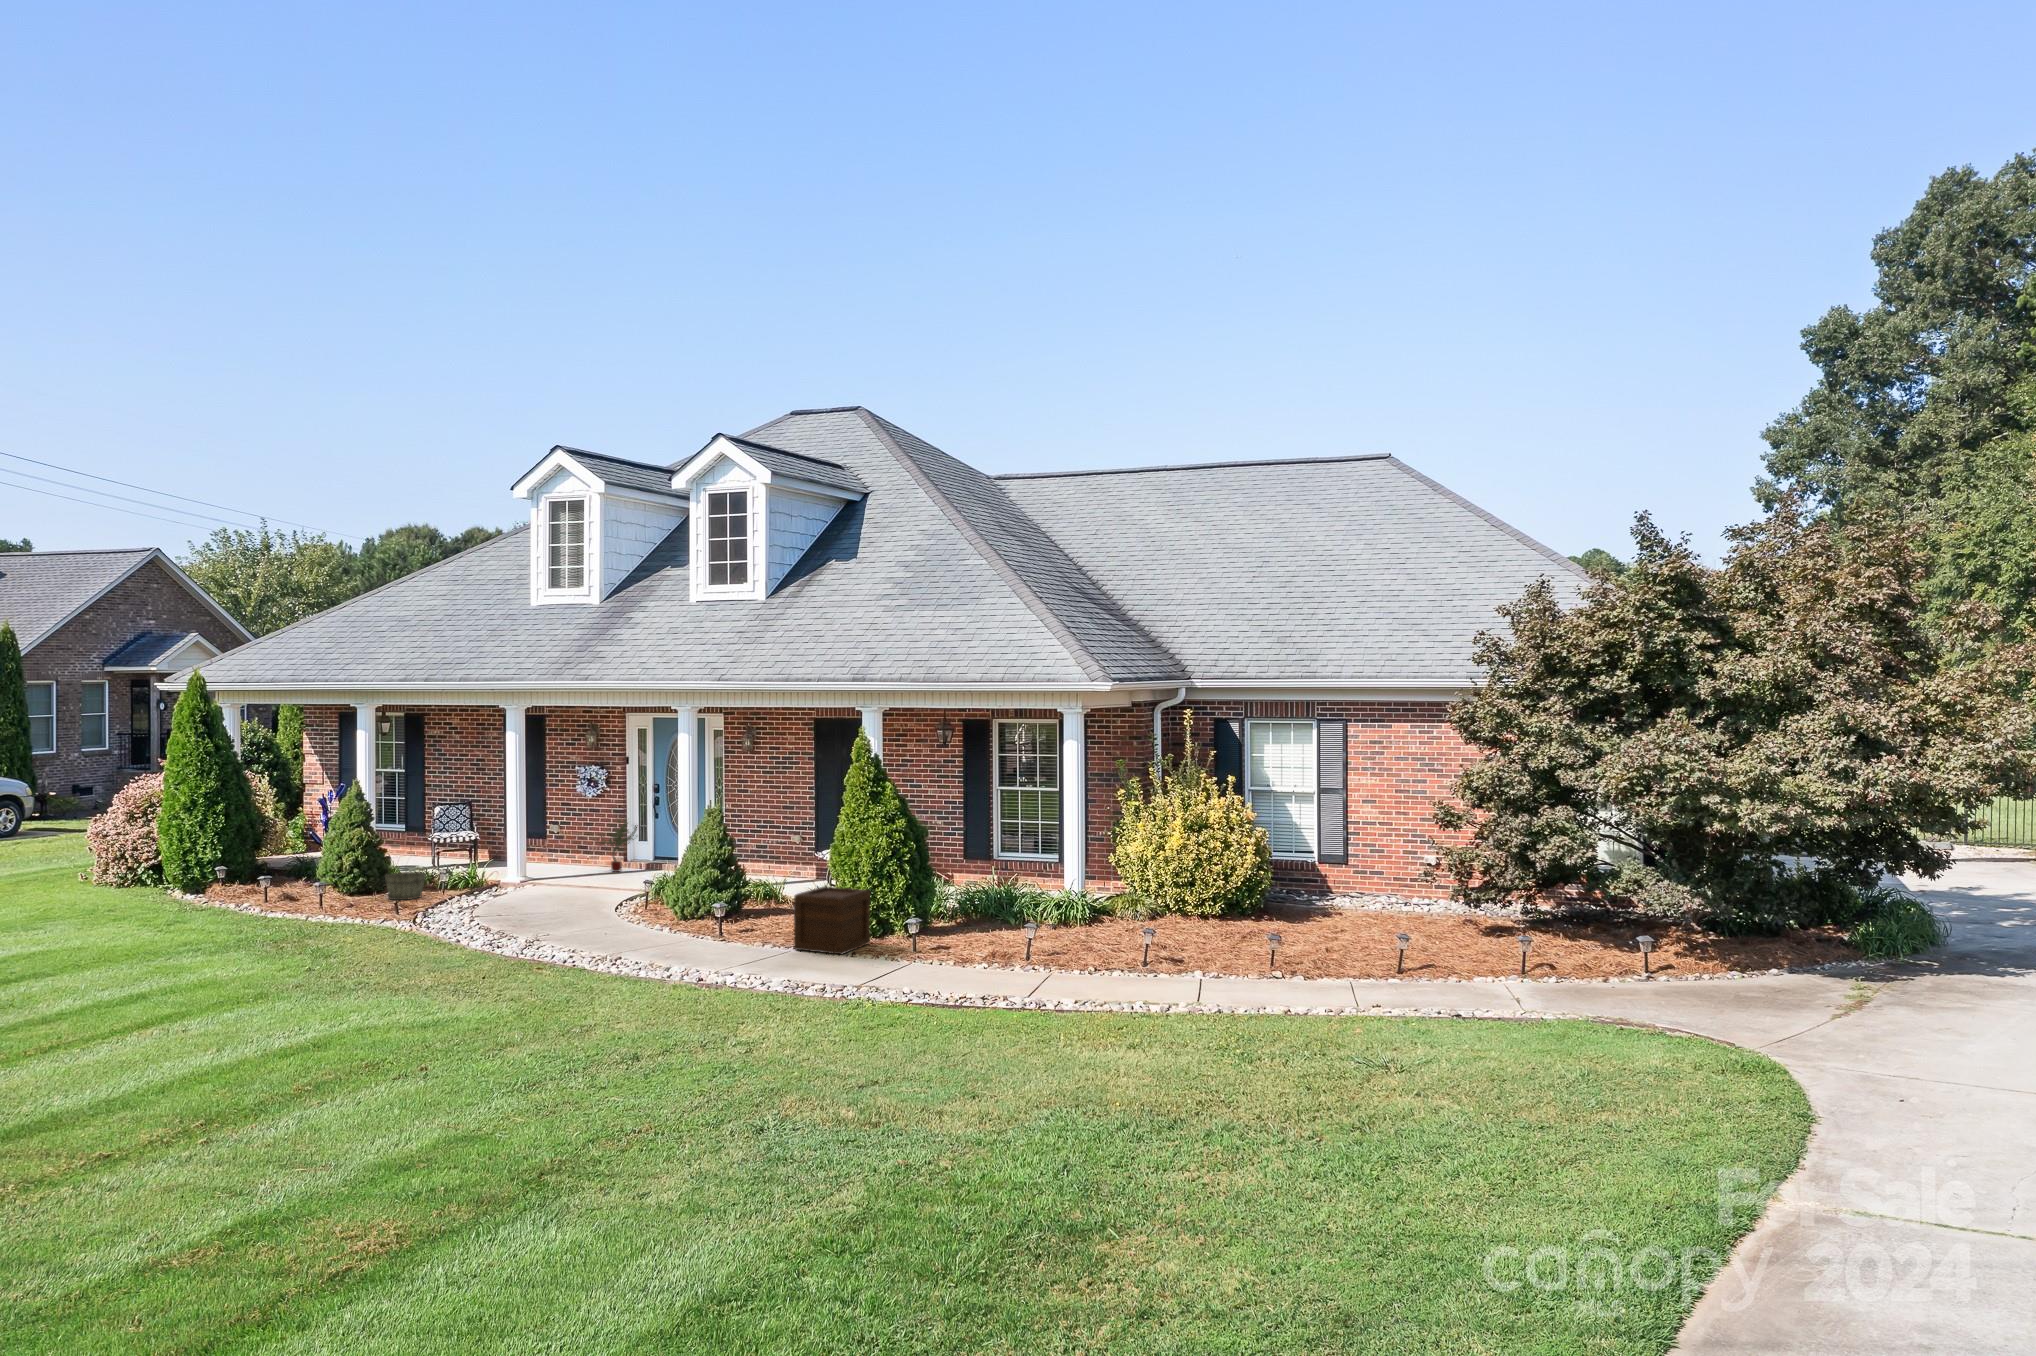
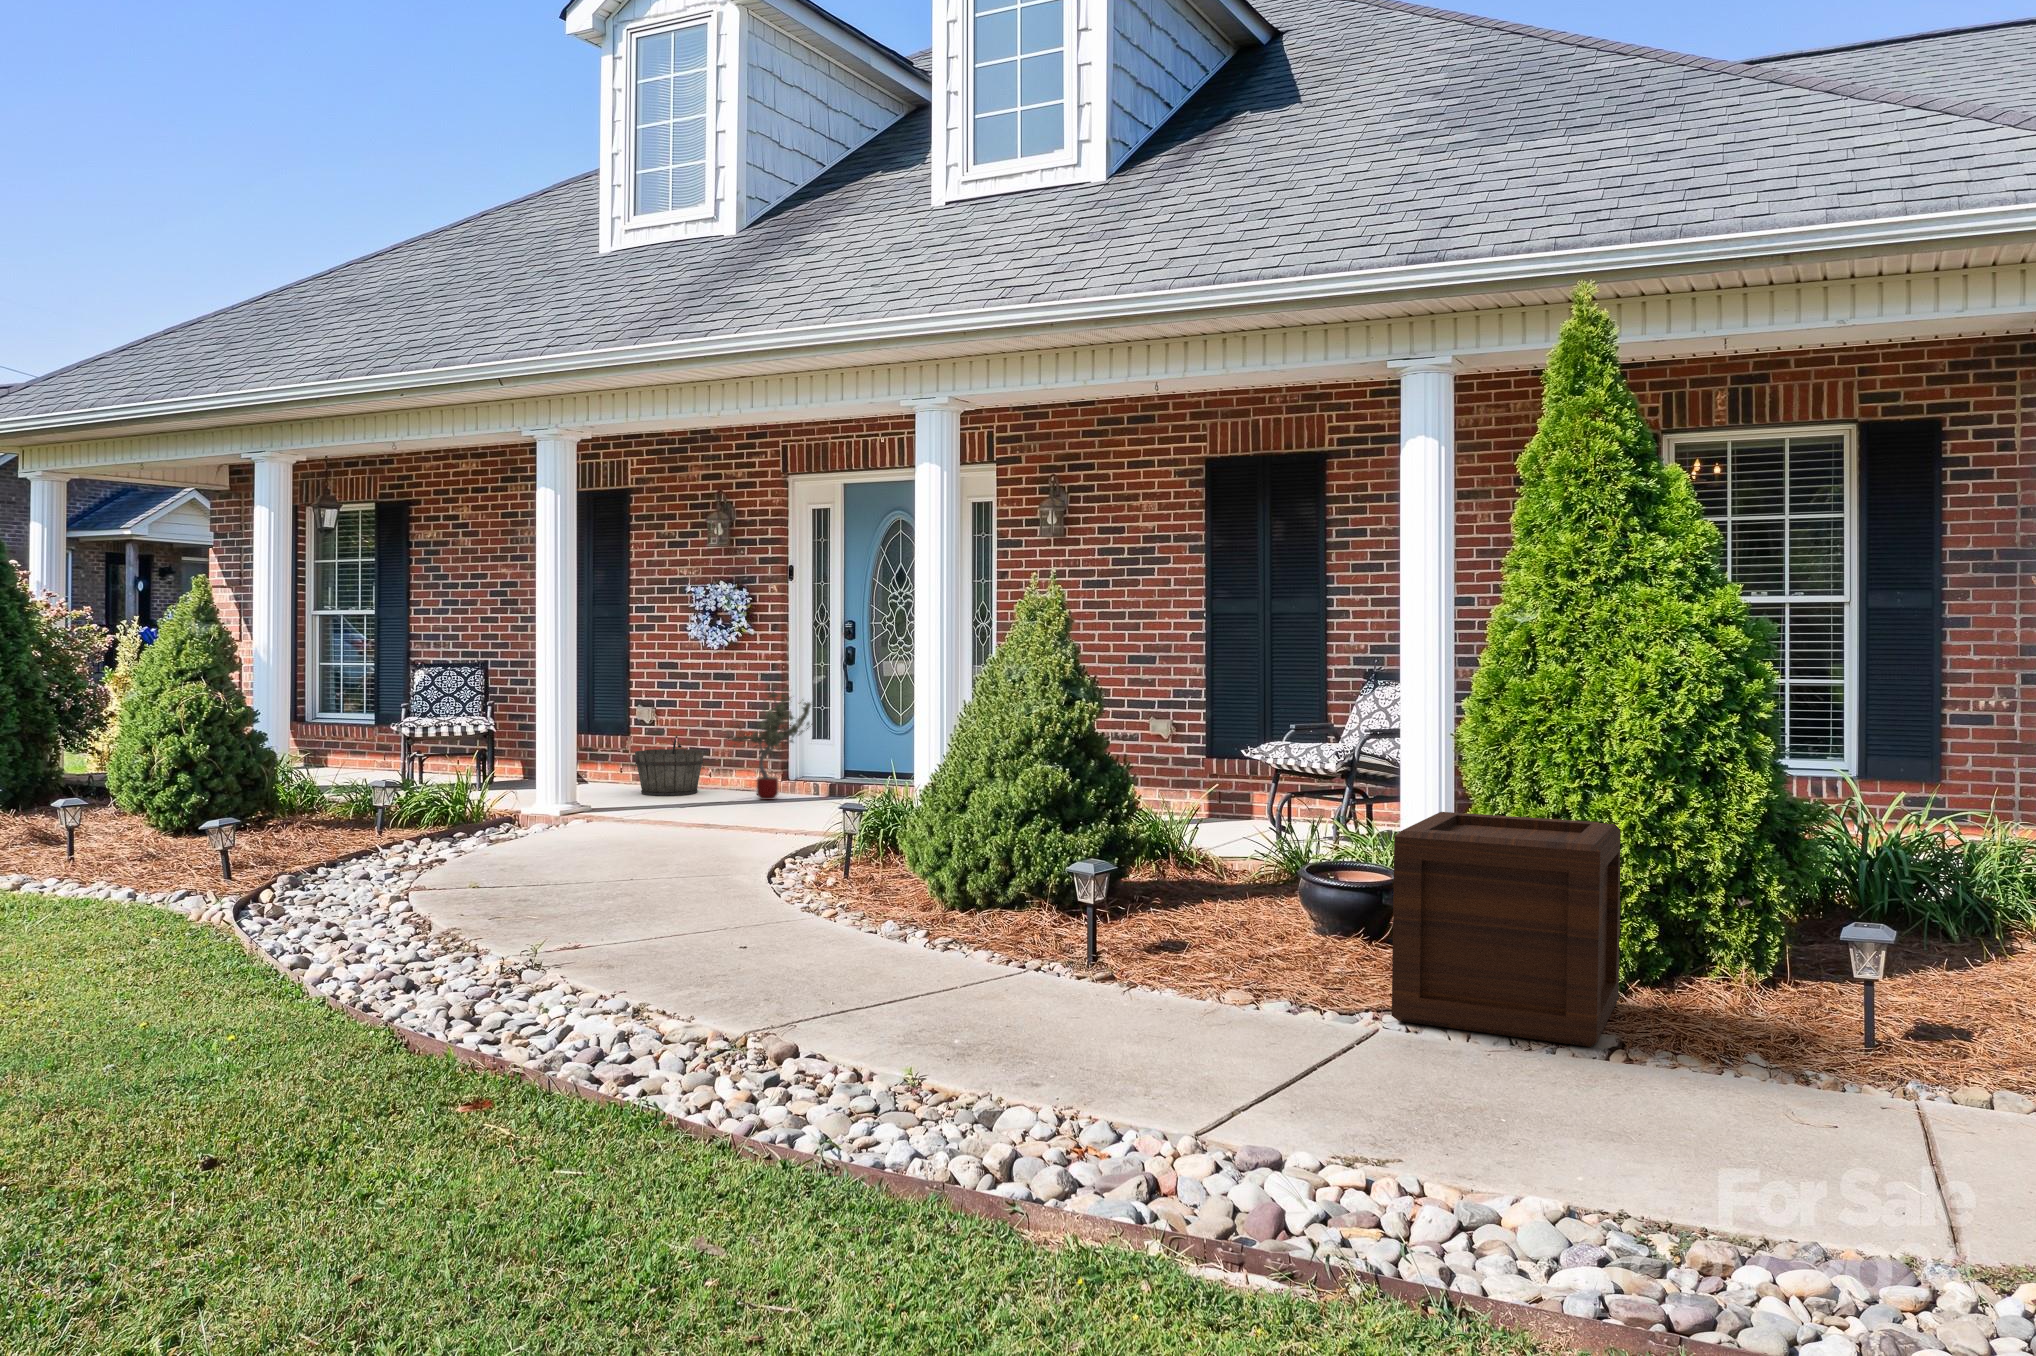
wooden bucket: present [385,869,426,900] -> present [634,736,704,796]

